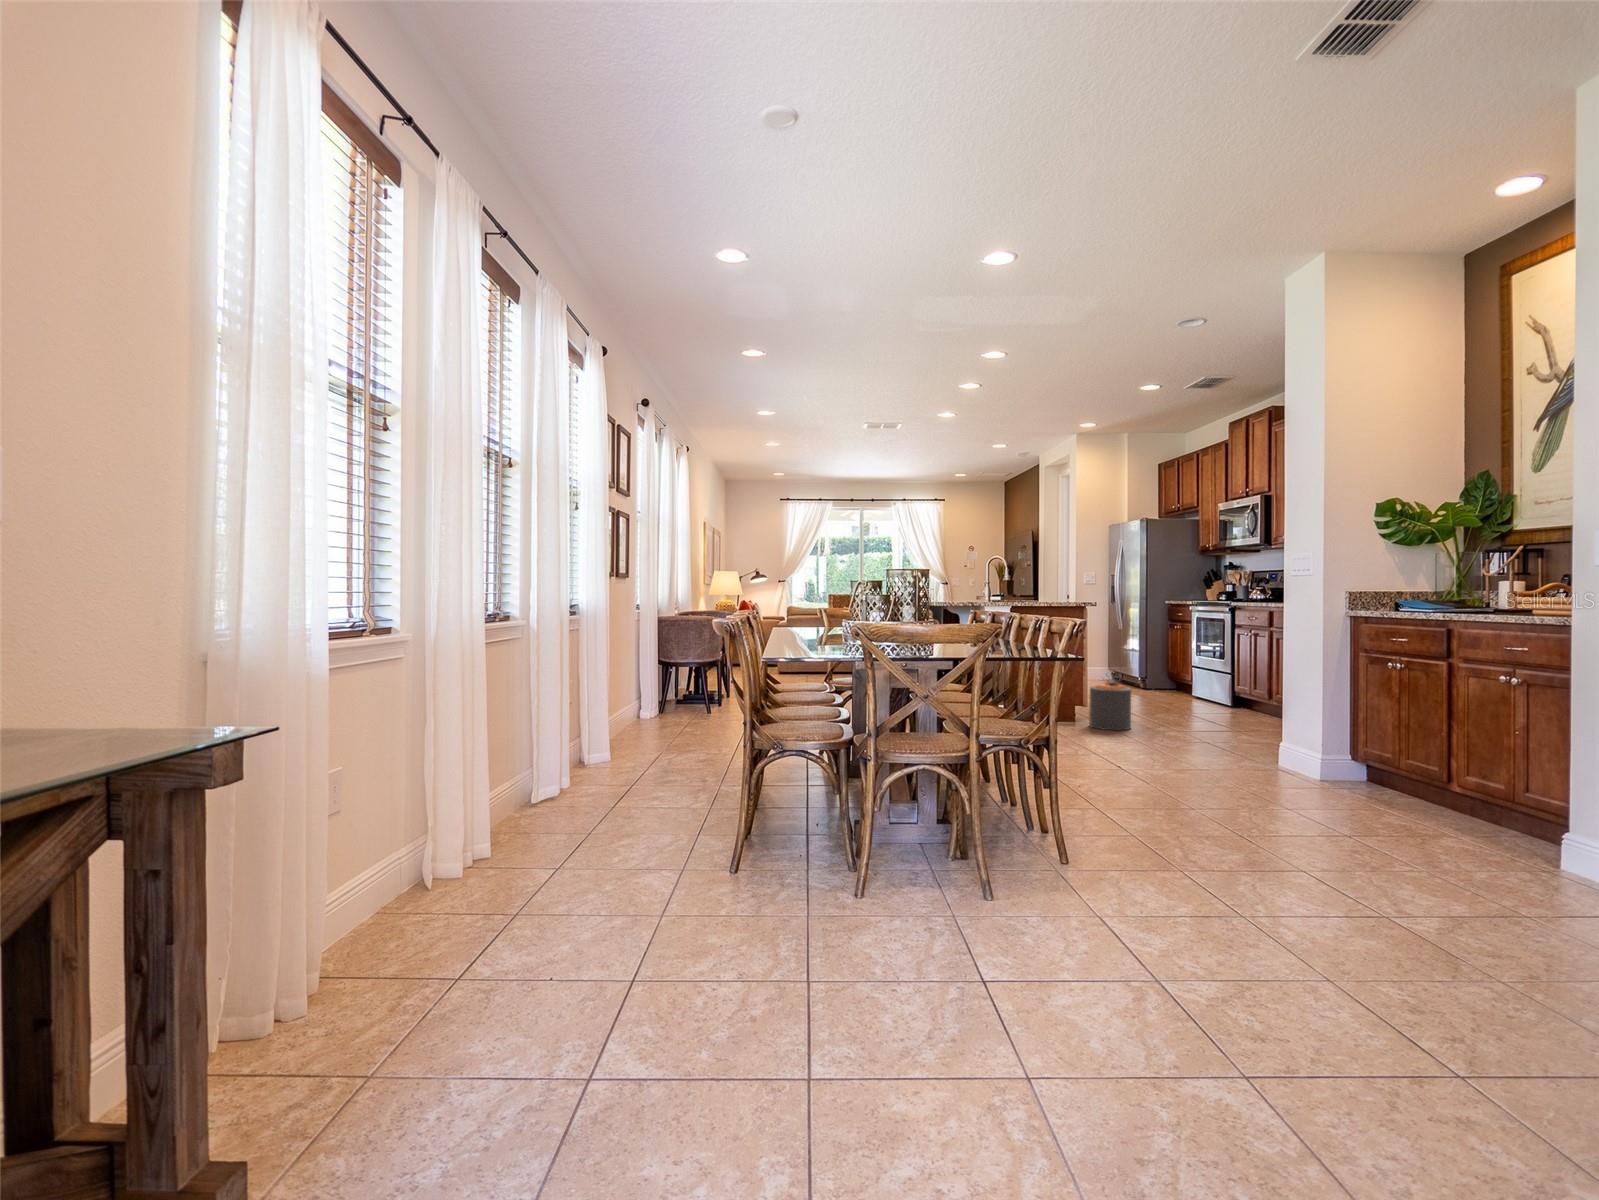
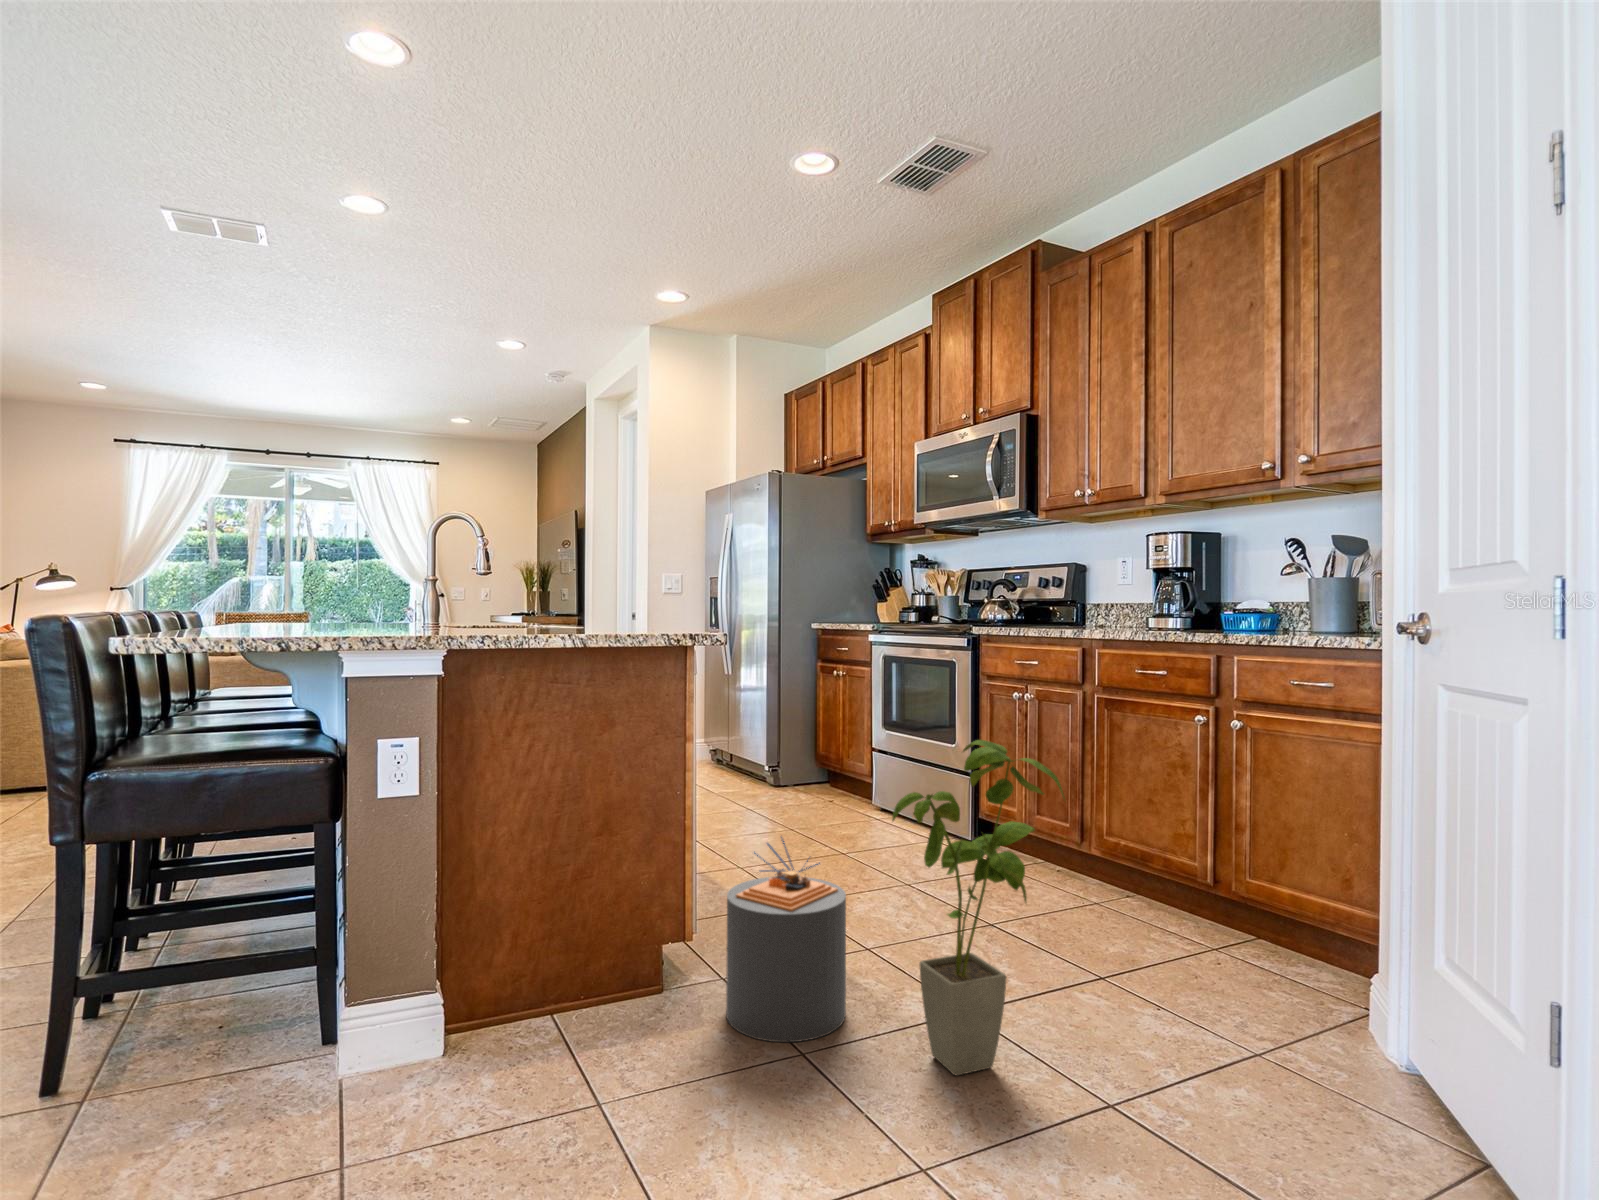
house plant: none [1140,636,1195,737] -> present [892,740,1065,1075]

